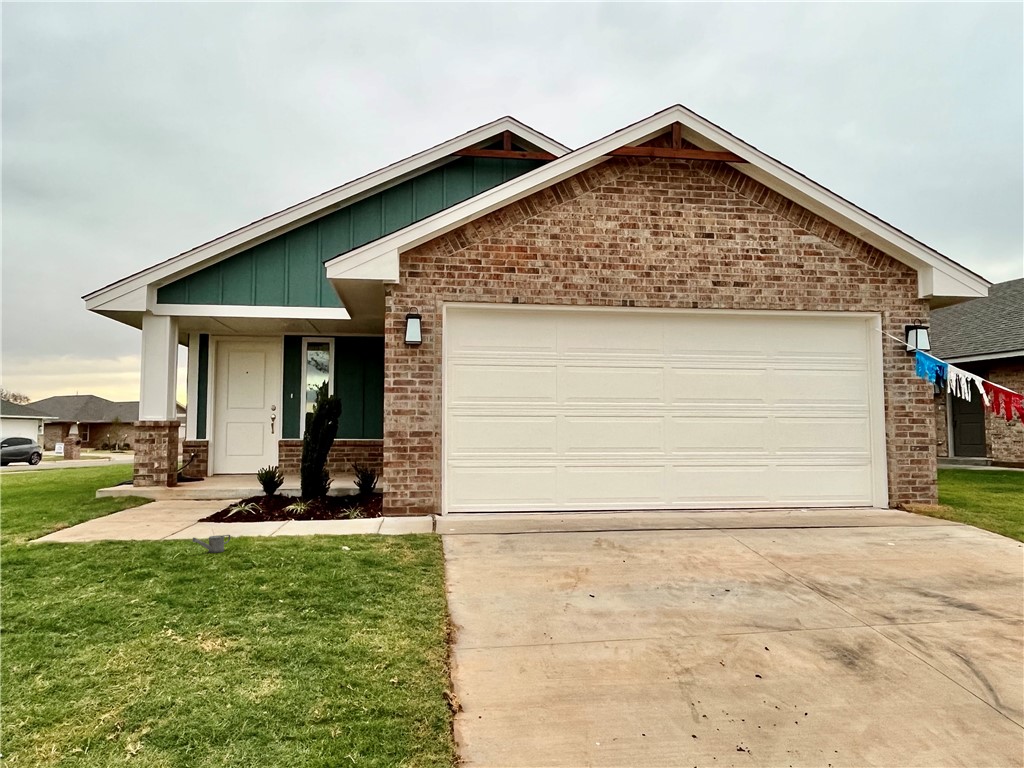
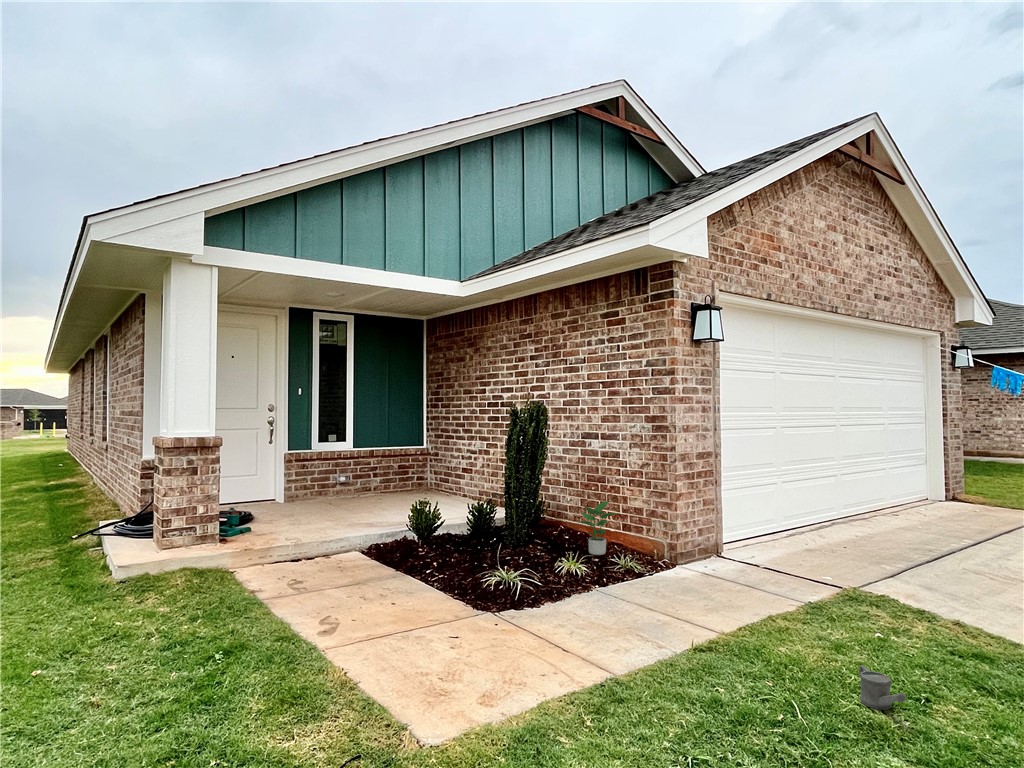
potted plant: none [352,471,380,510] -> present [578,501,618,555]

